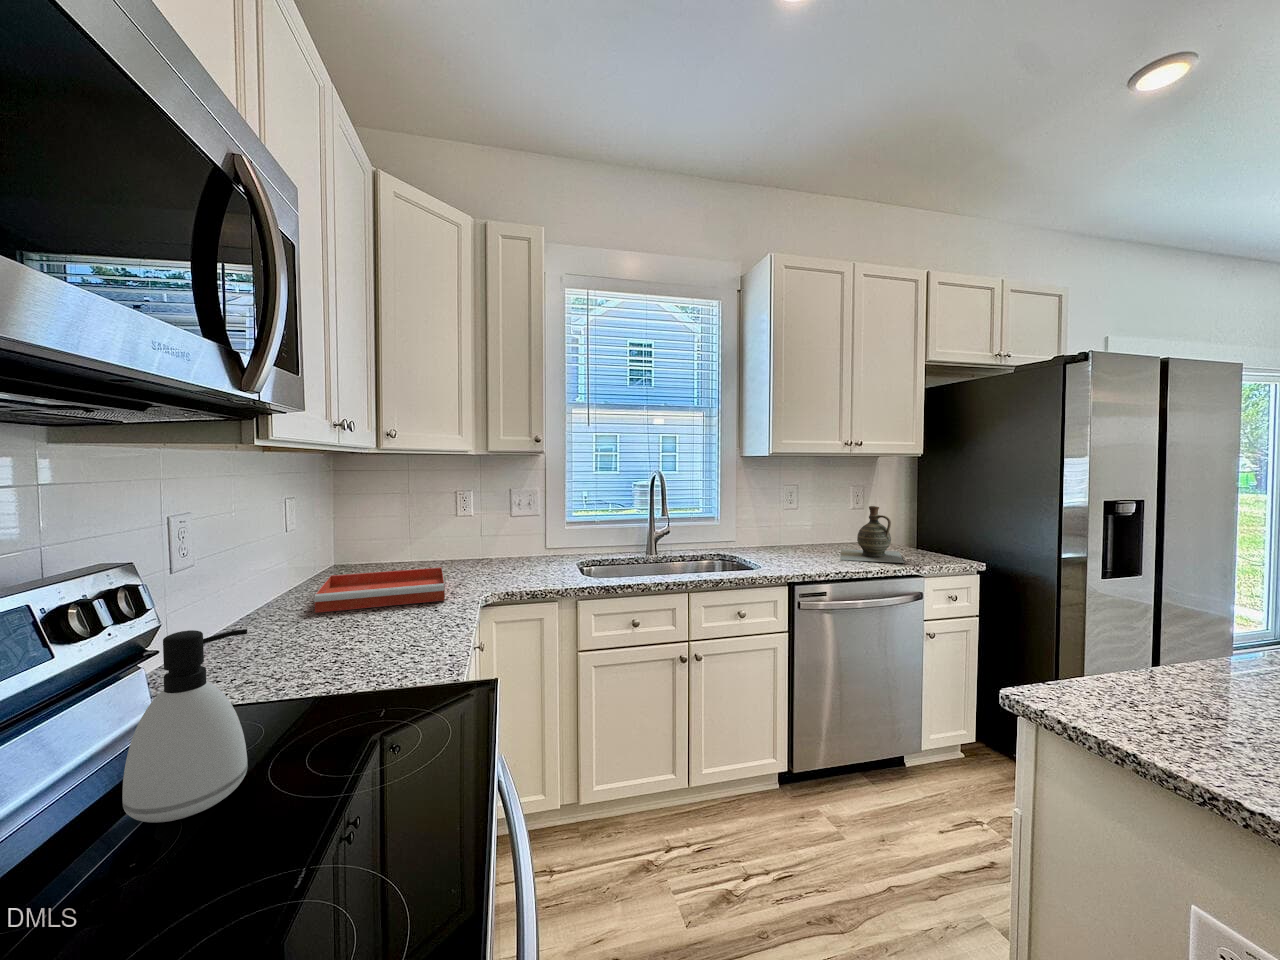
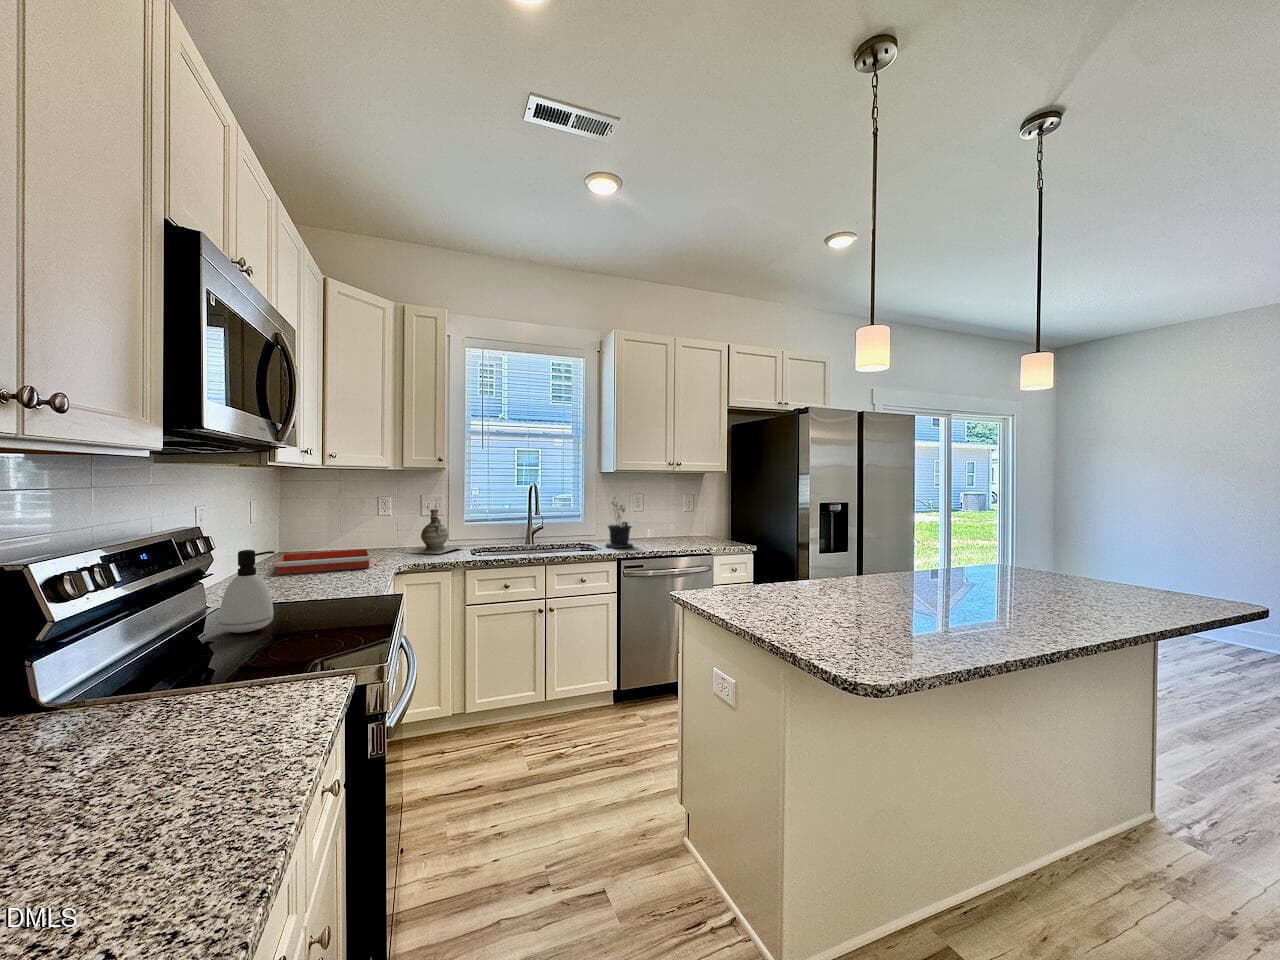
potted plant: none [760,491,804,565] -> present [606,497,633,548]
ceramic jug: present [841,506,904,563] -> present [401,509,463,554]

